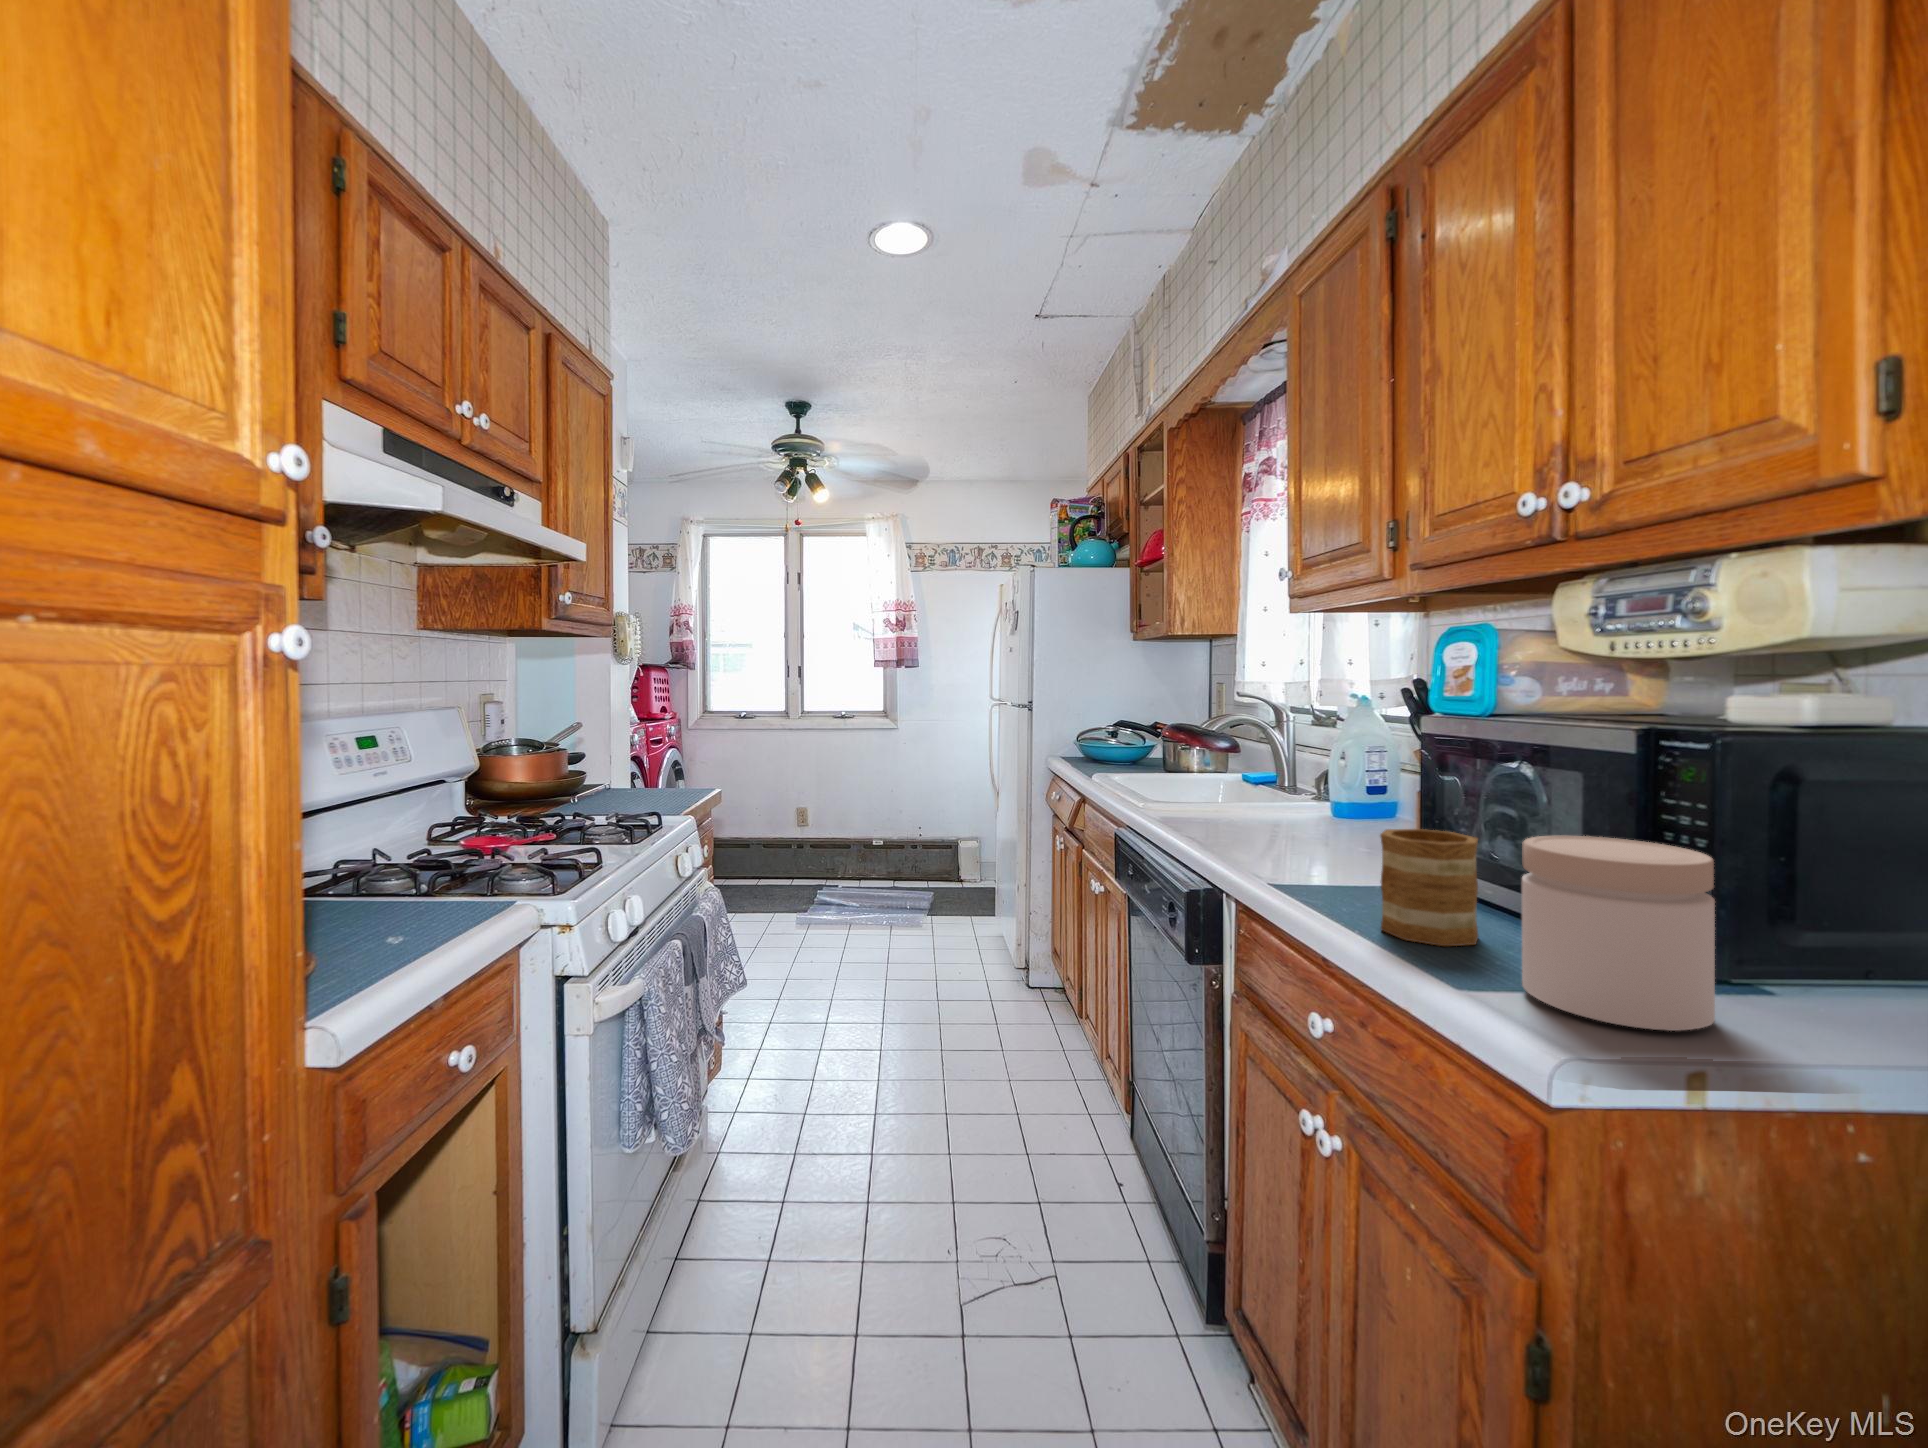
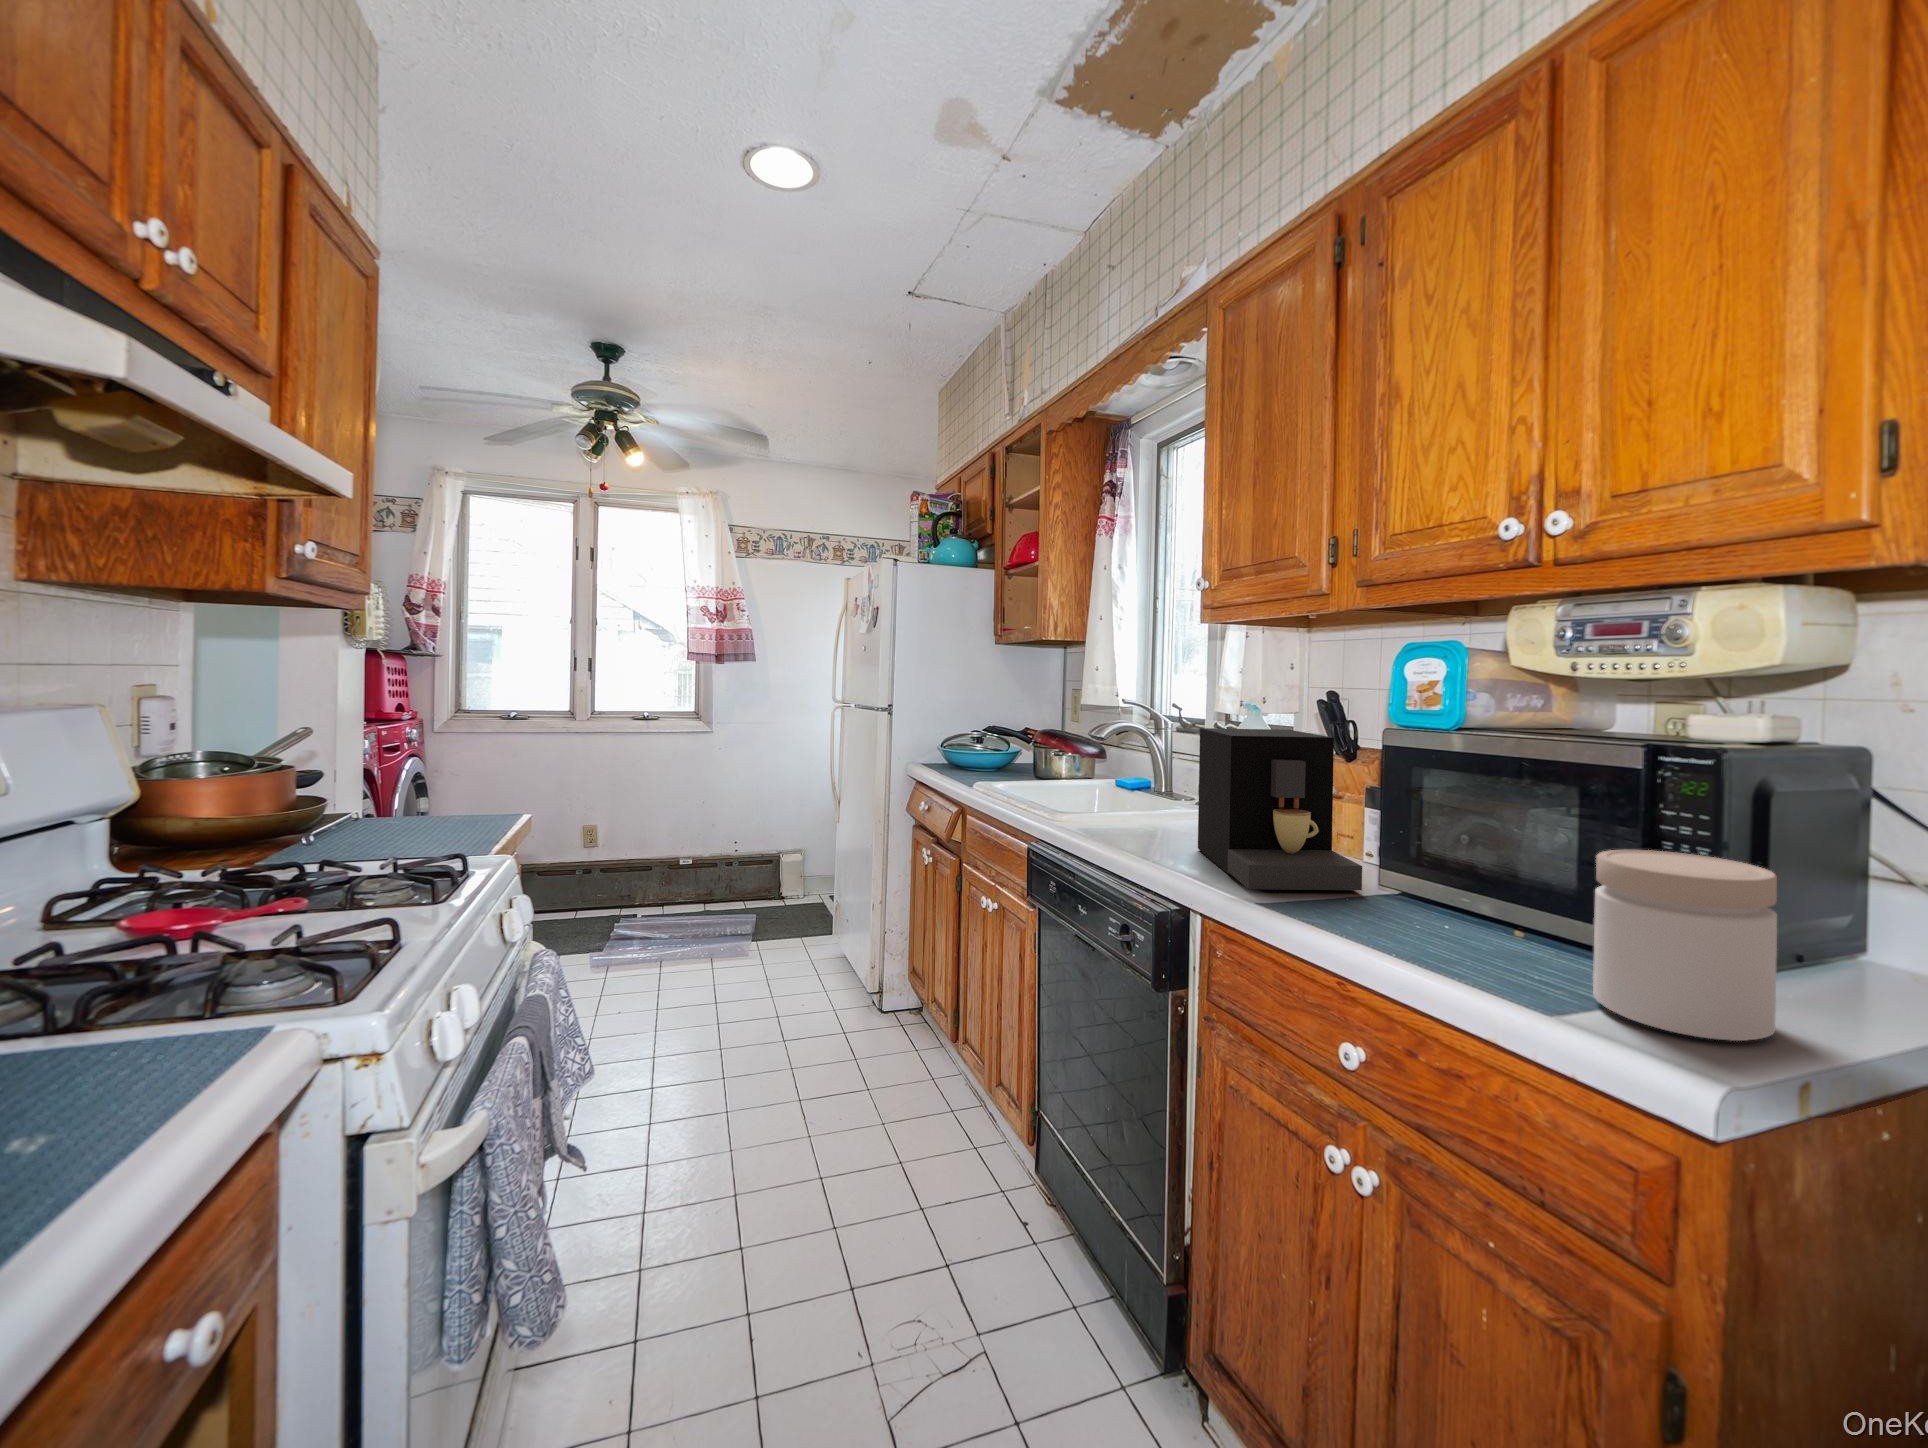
coffee maker: none [1264,719,1396,881] -> present [1198,728,1362,890]
mug: present [1380,829,1478,946] -> none [1402,844,1503,963]

